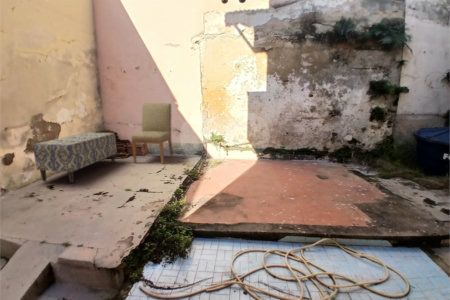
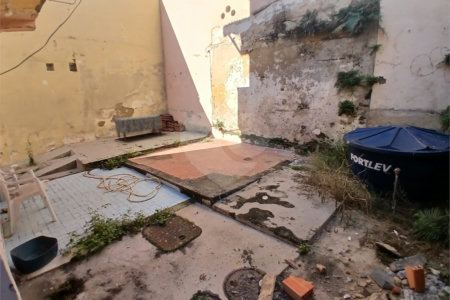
chair: present [132,103,173,163] -> none [166,97,197,137]

